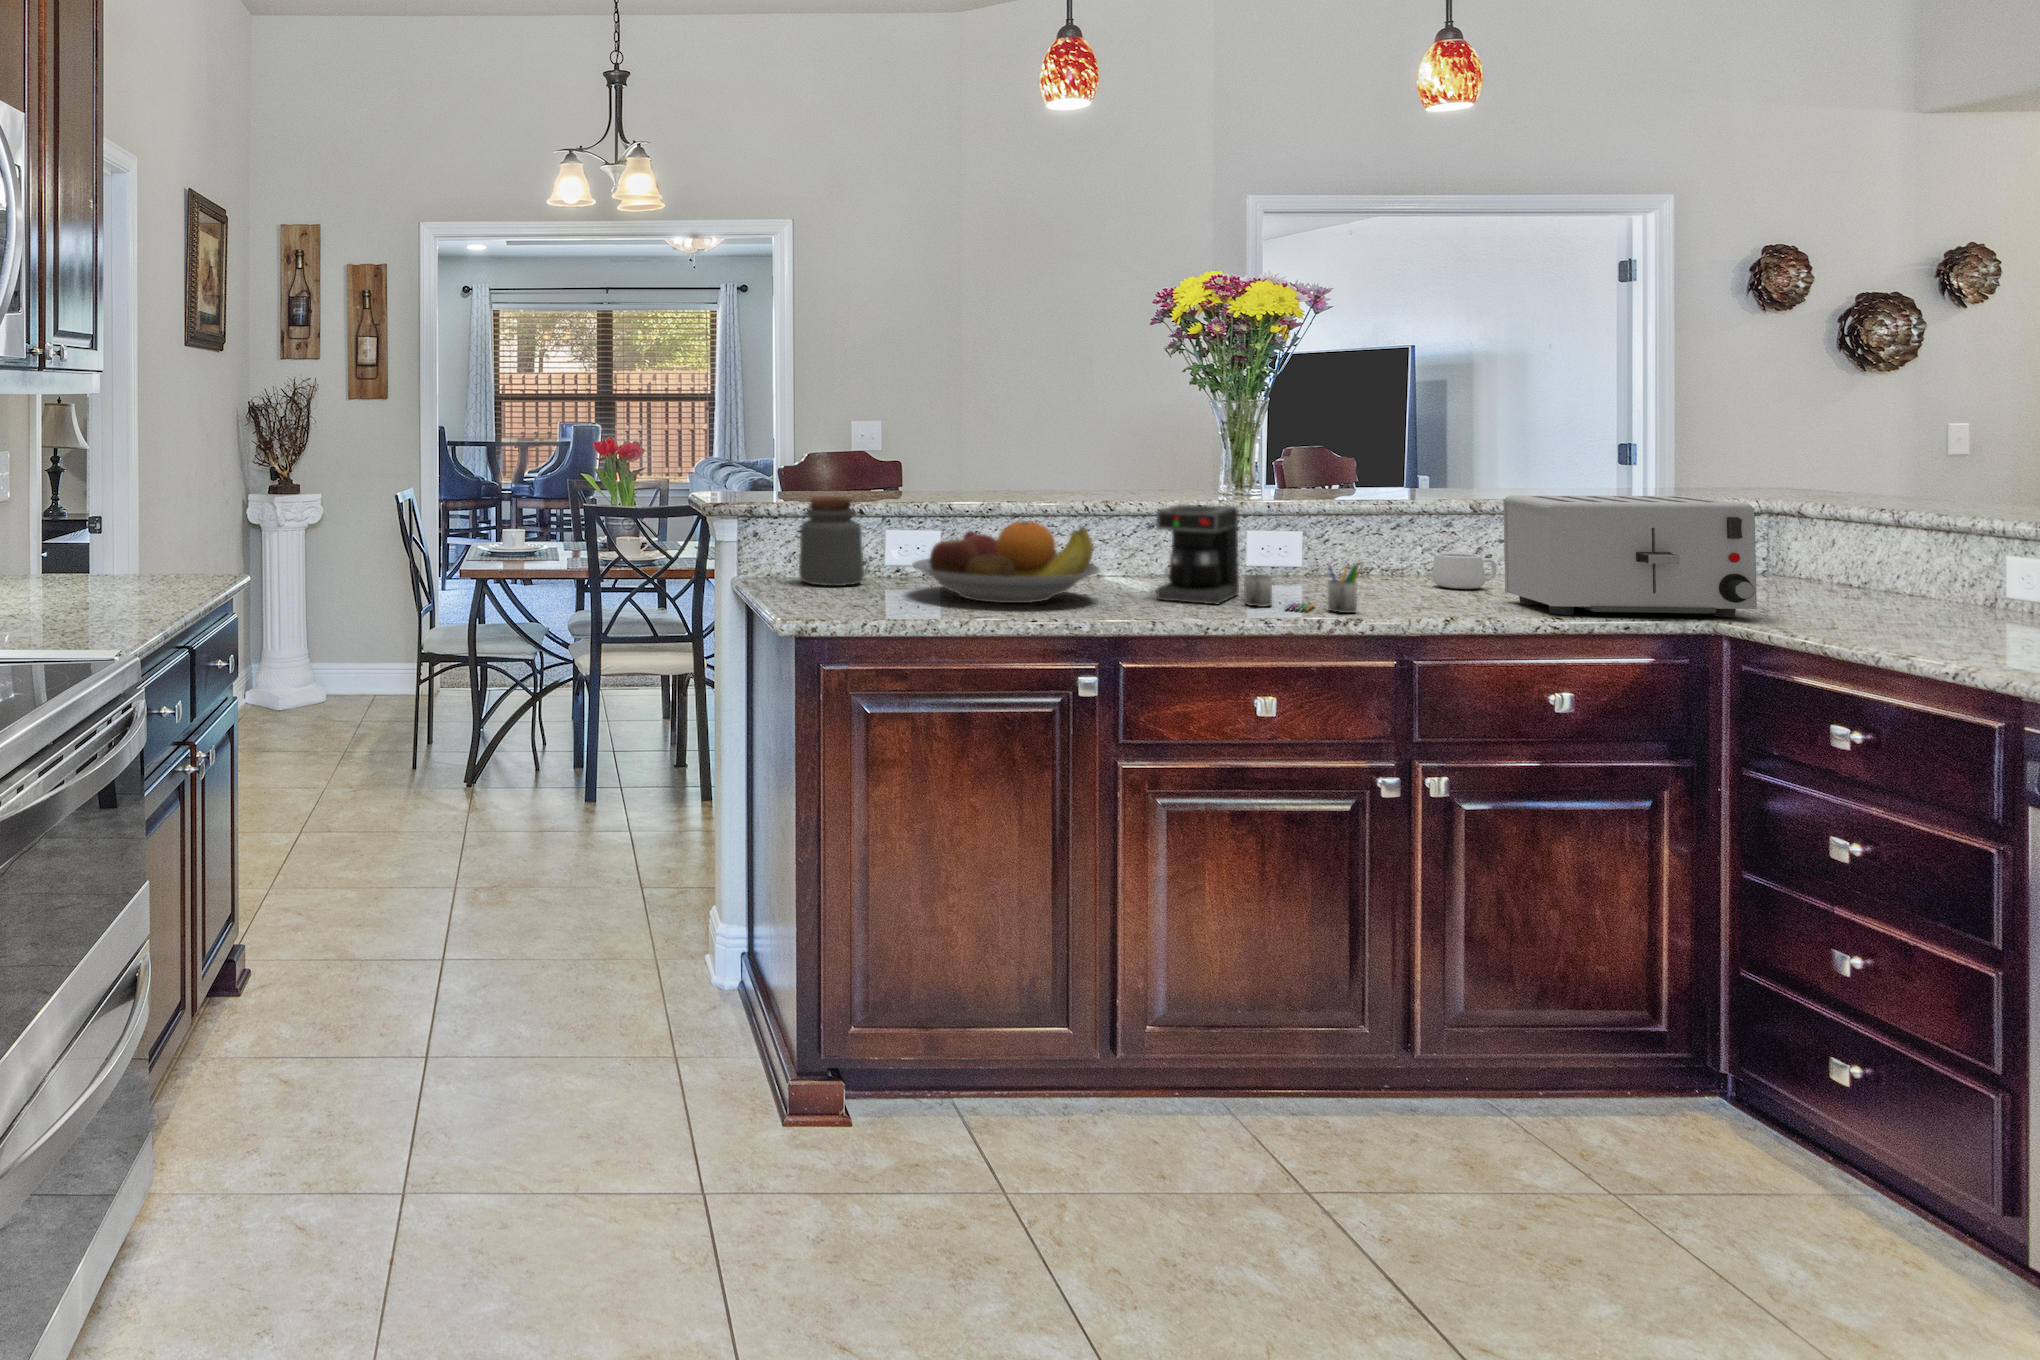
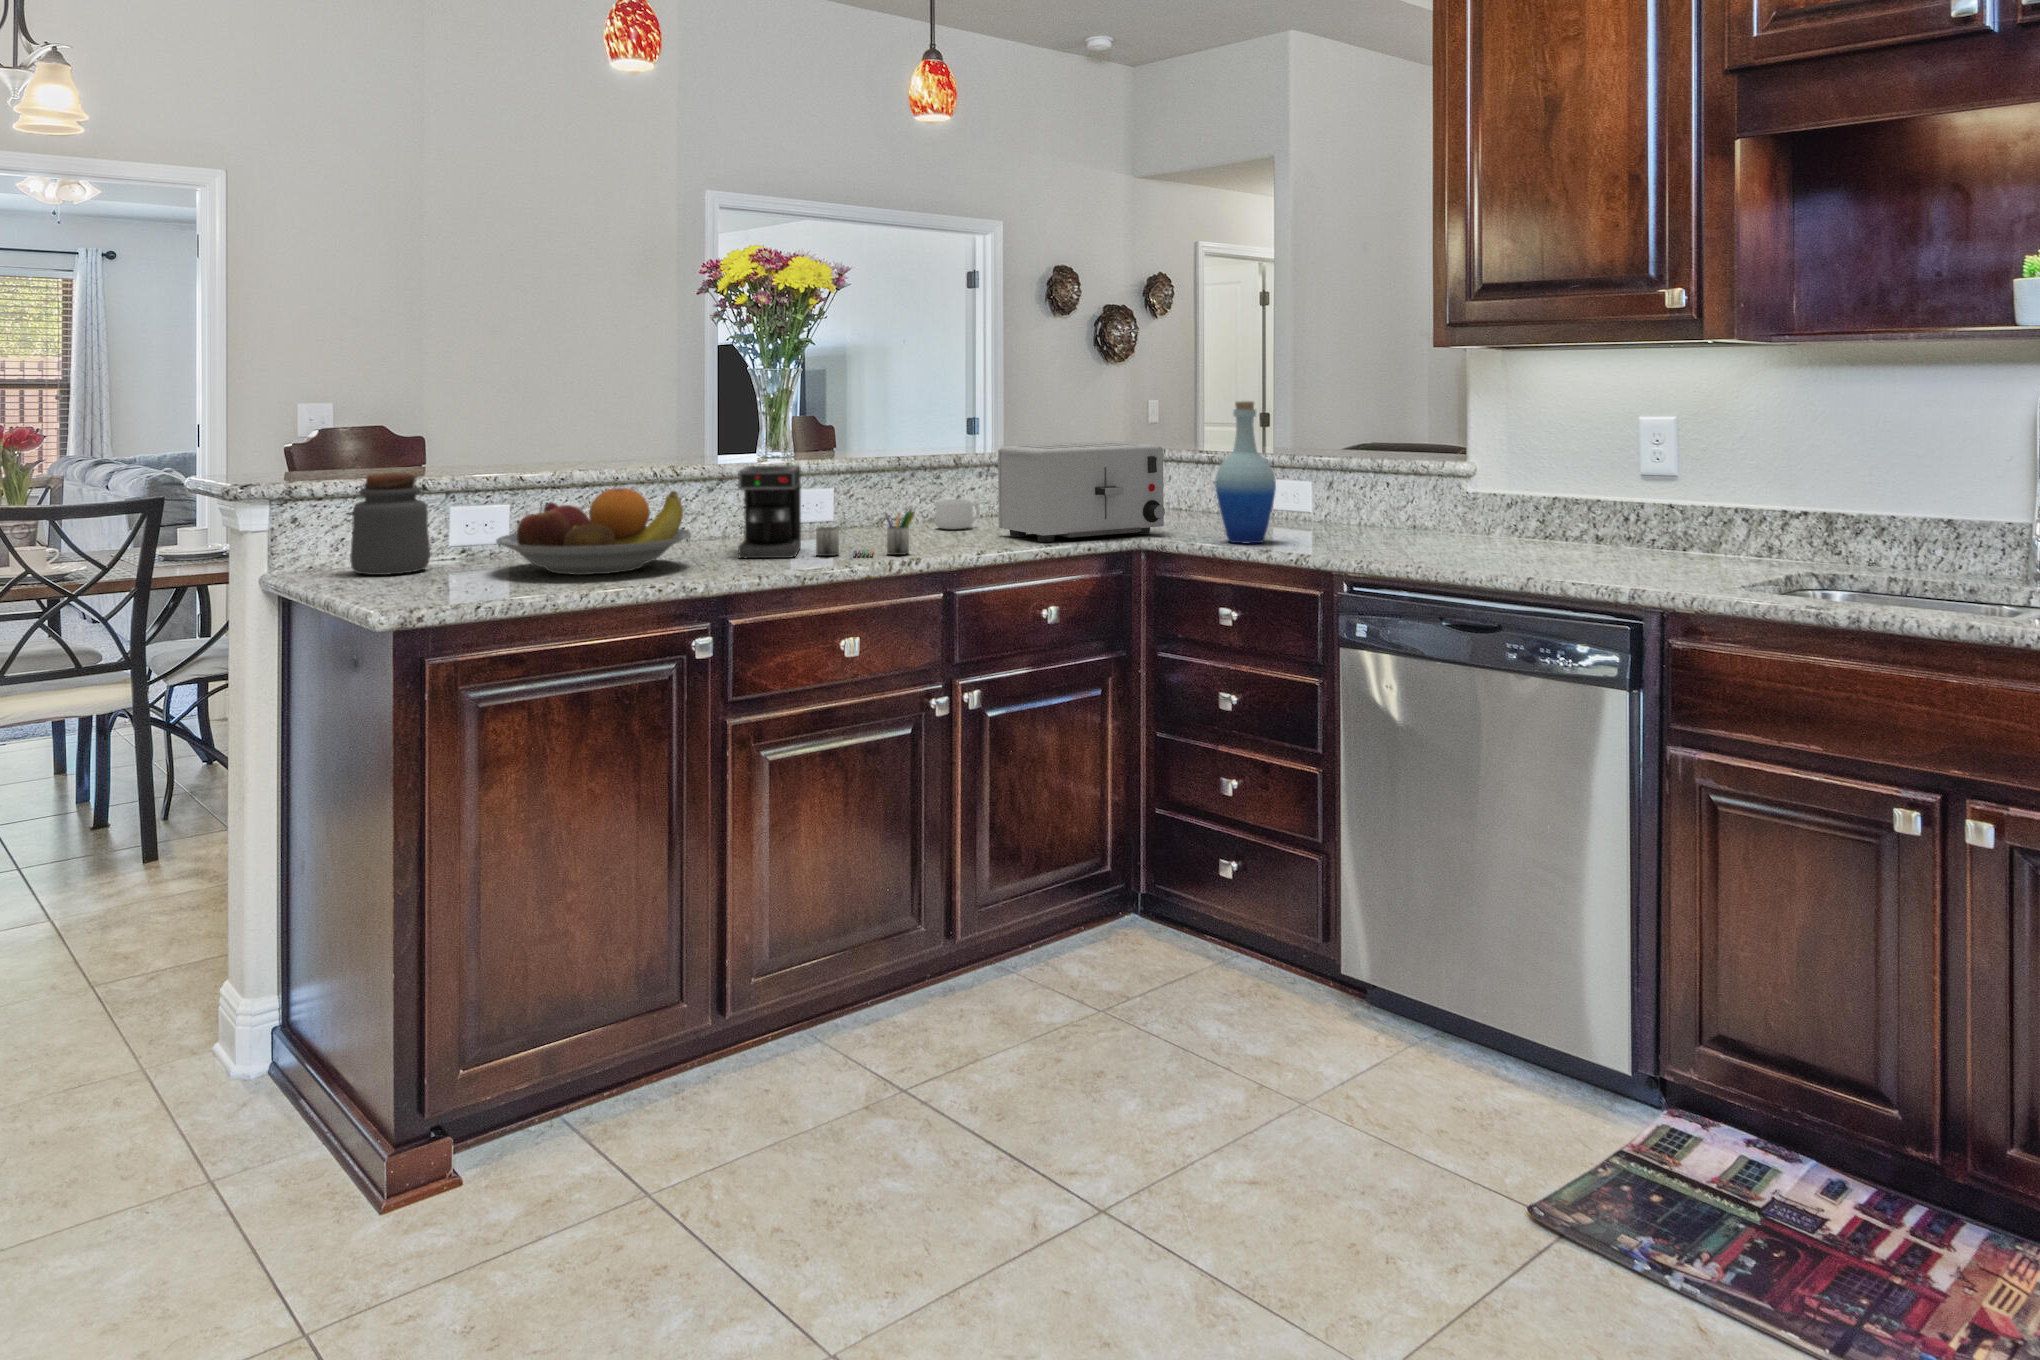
bottle: none [1825,451,1933,645] -> present [1215,401,1276,544]

